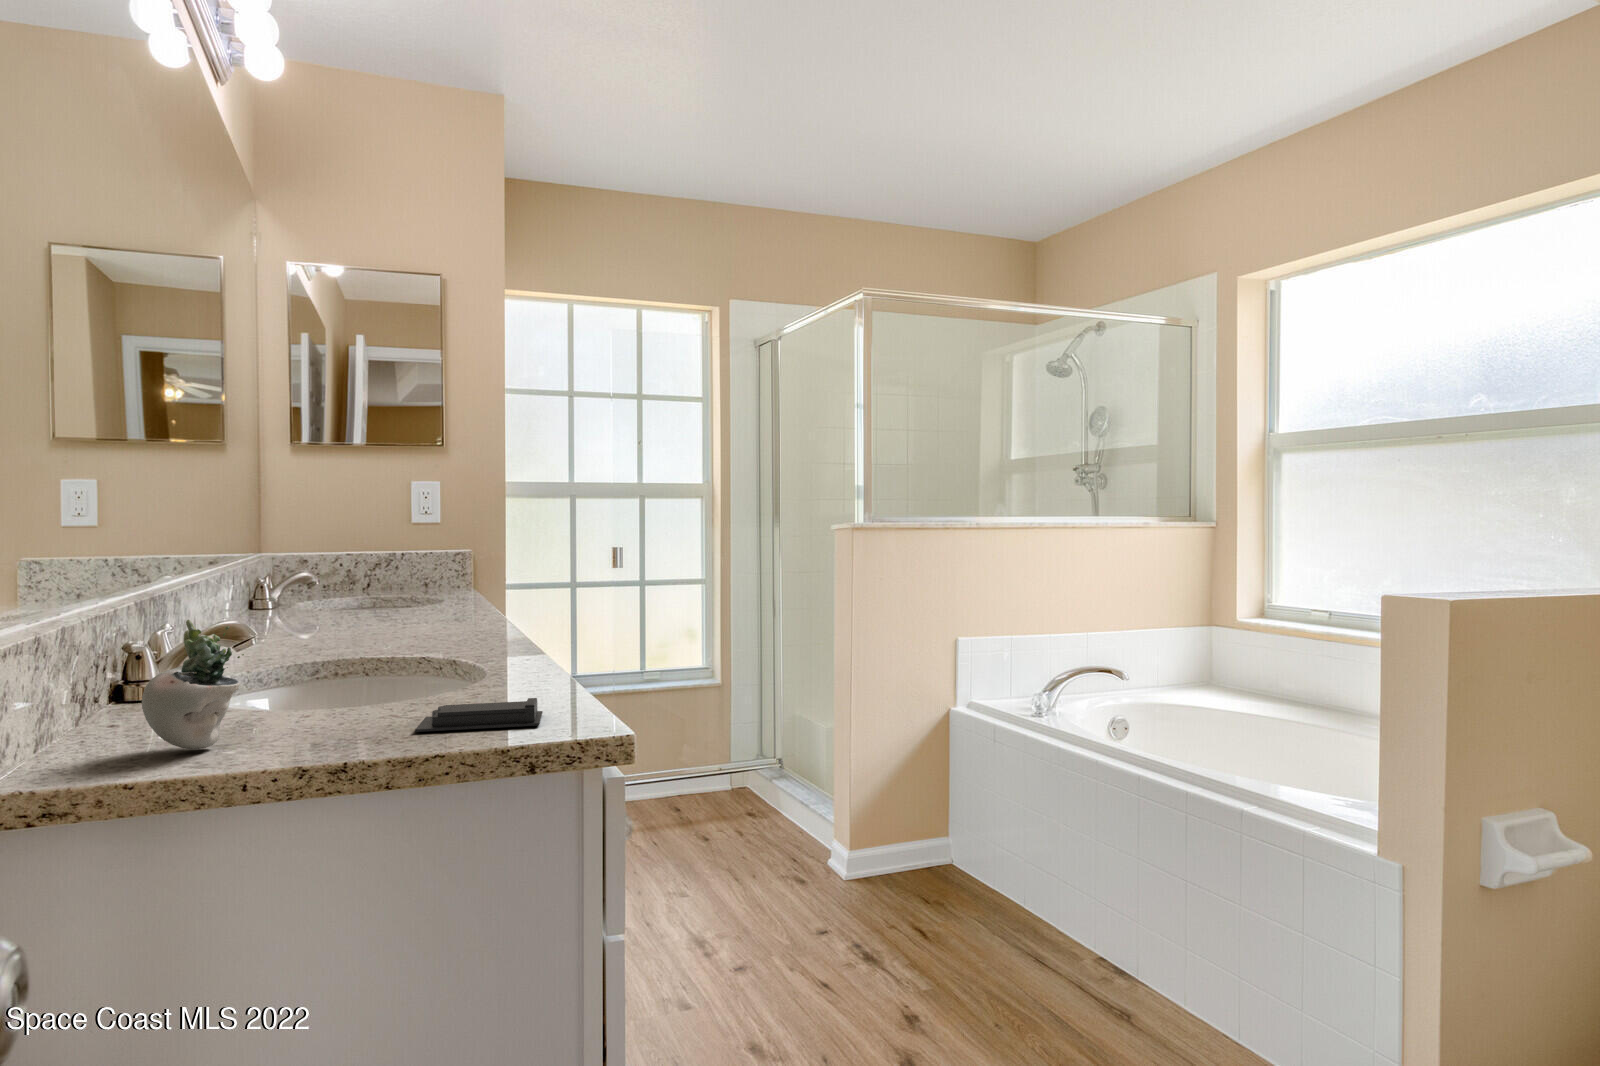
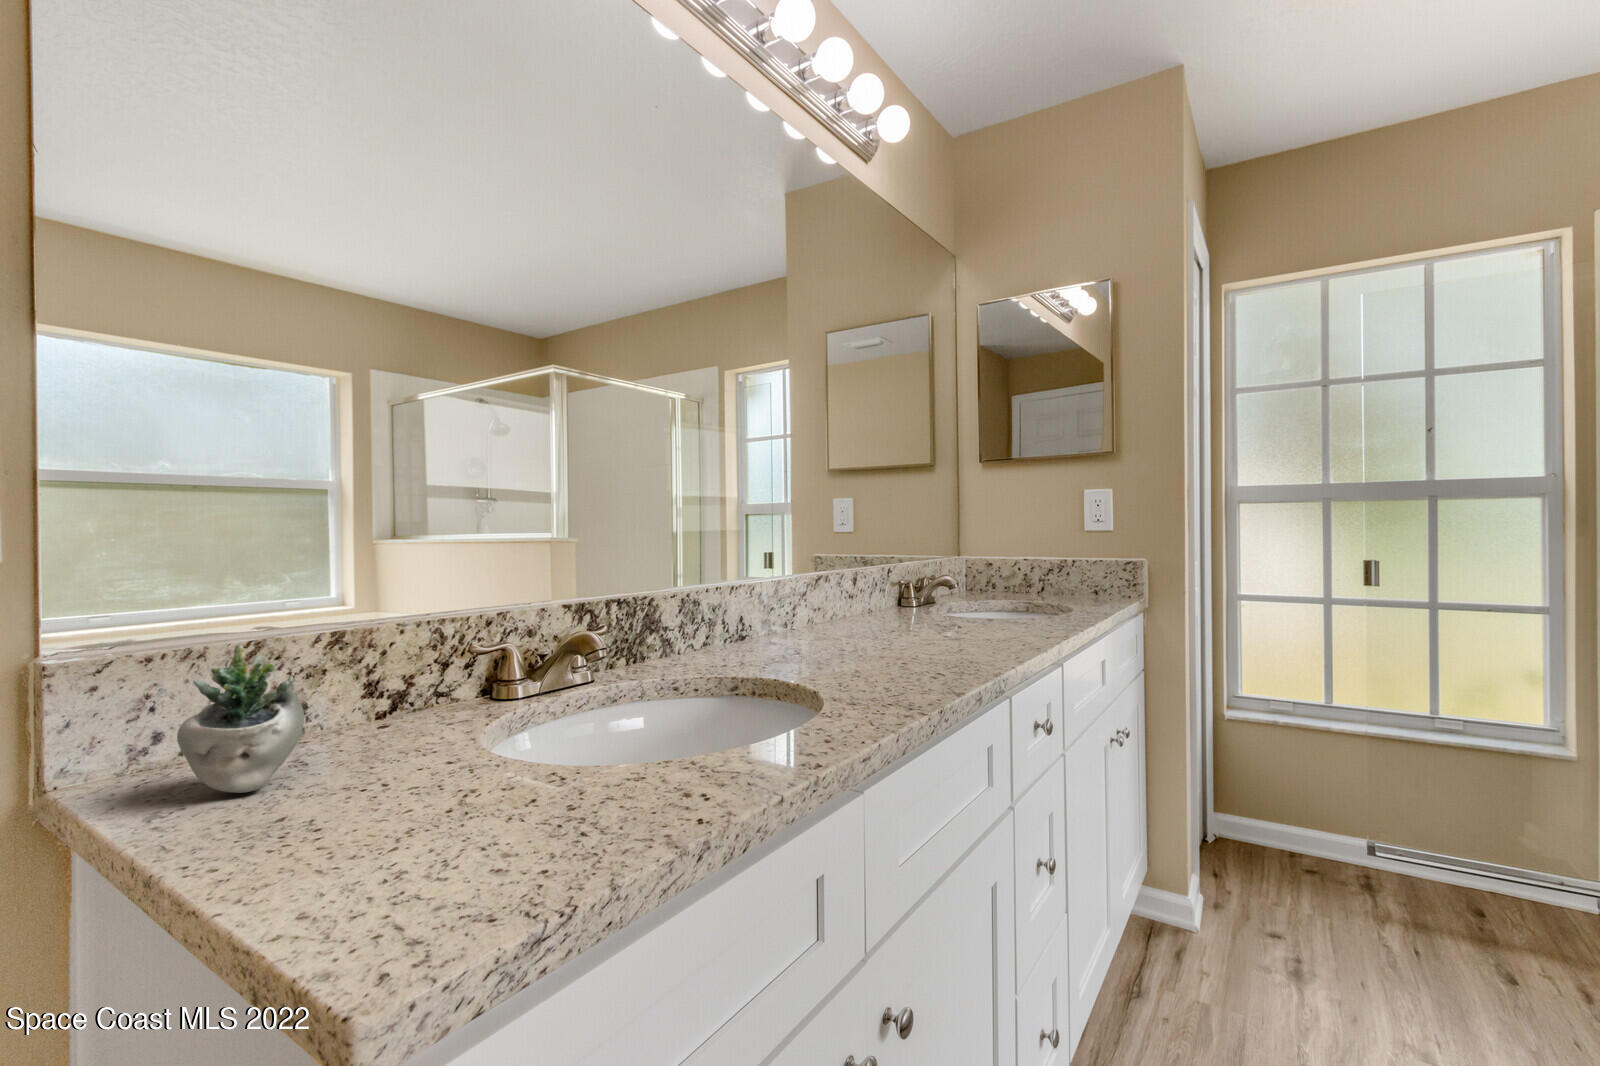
soap bar: present [415,698,543,732] -> none [344,810,521,912]

